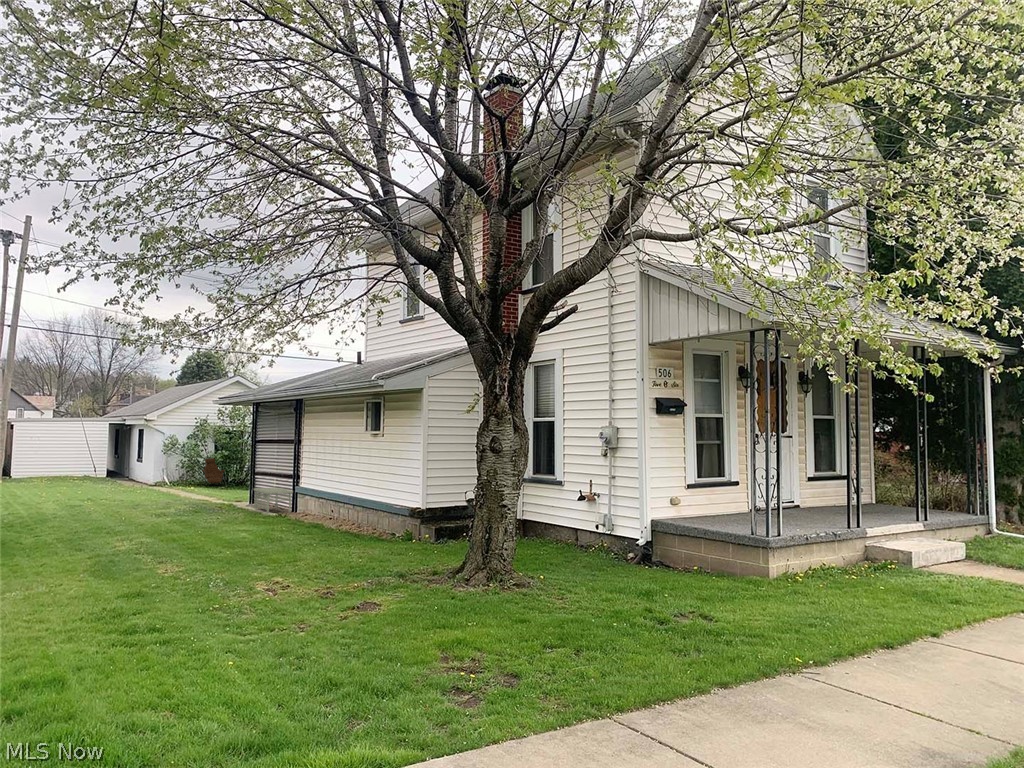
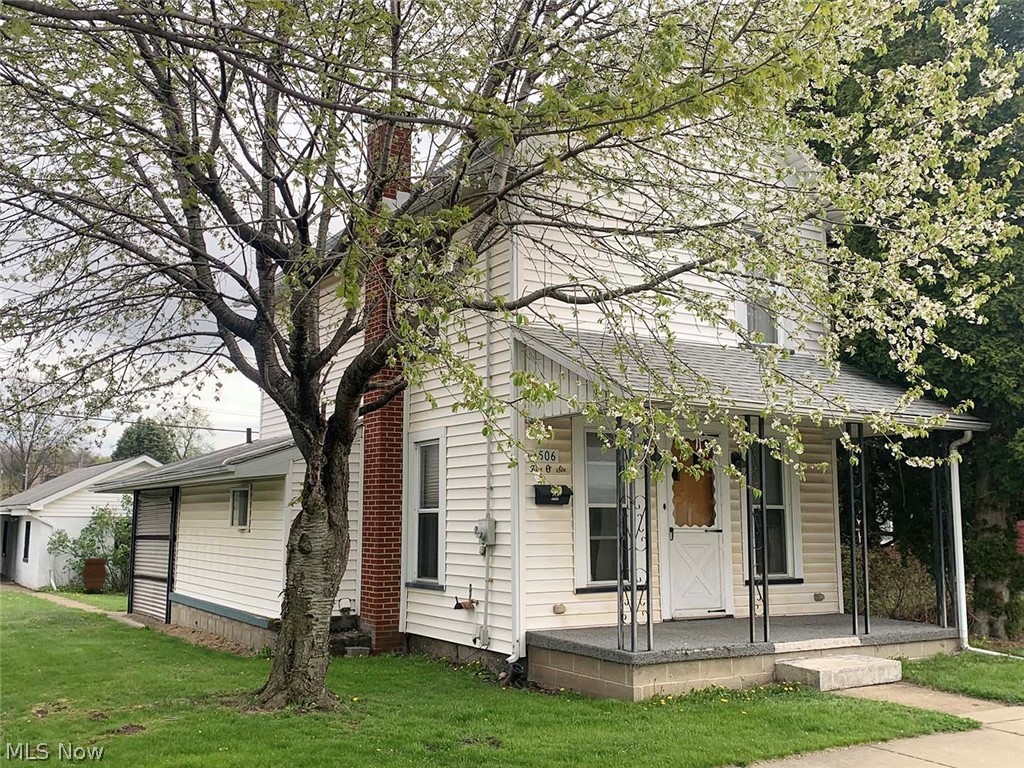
storage bench: present [254,487,293,513] -> none [120,595,165,627]

